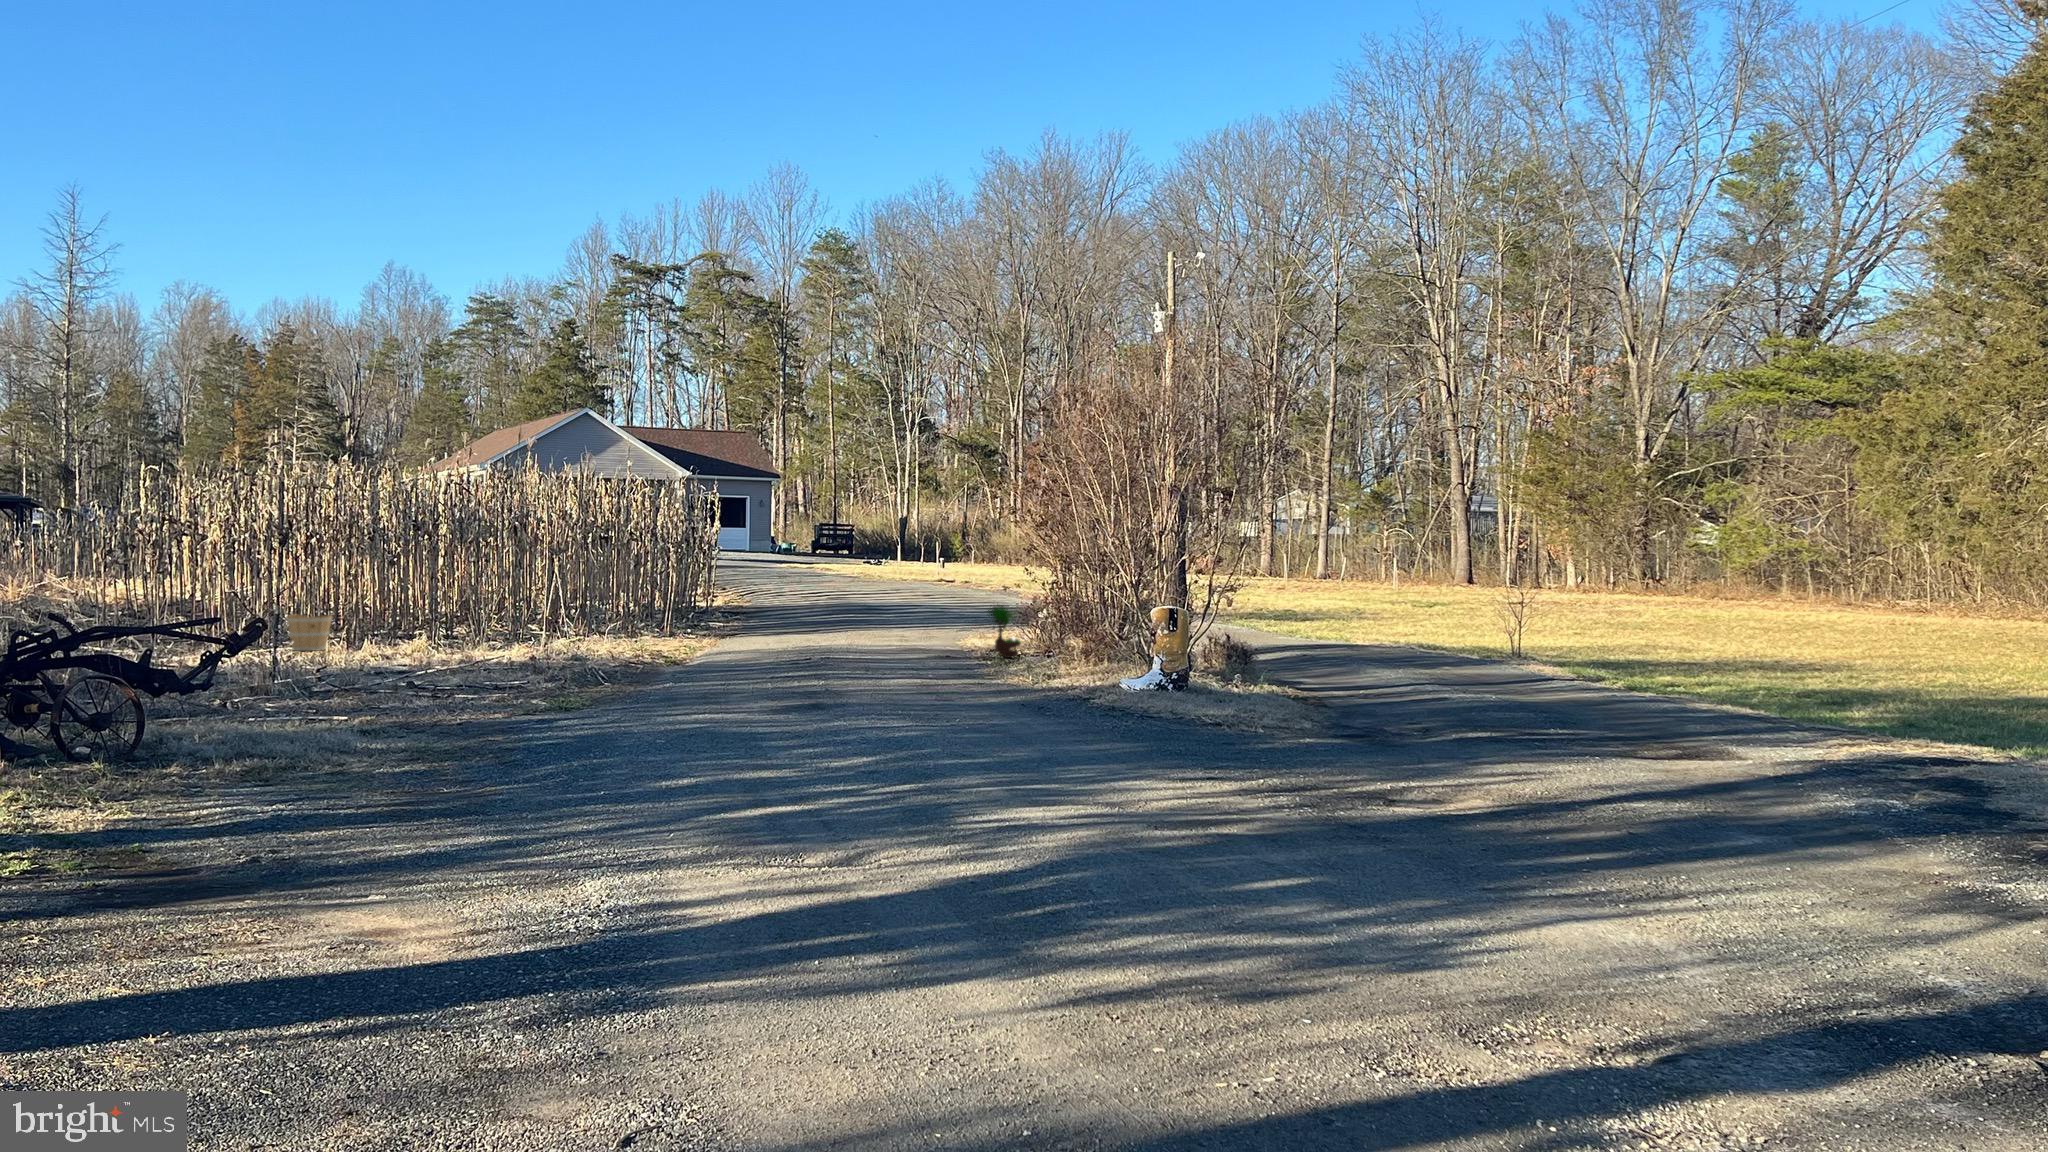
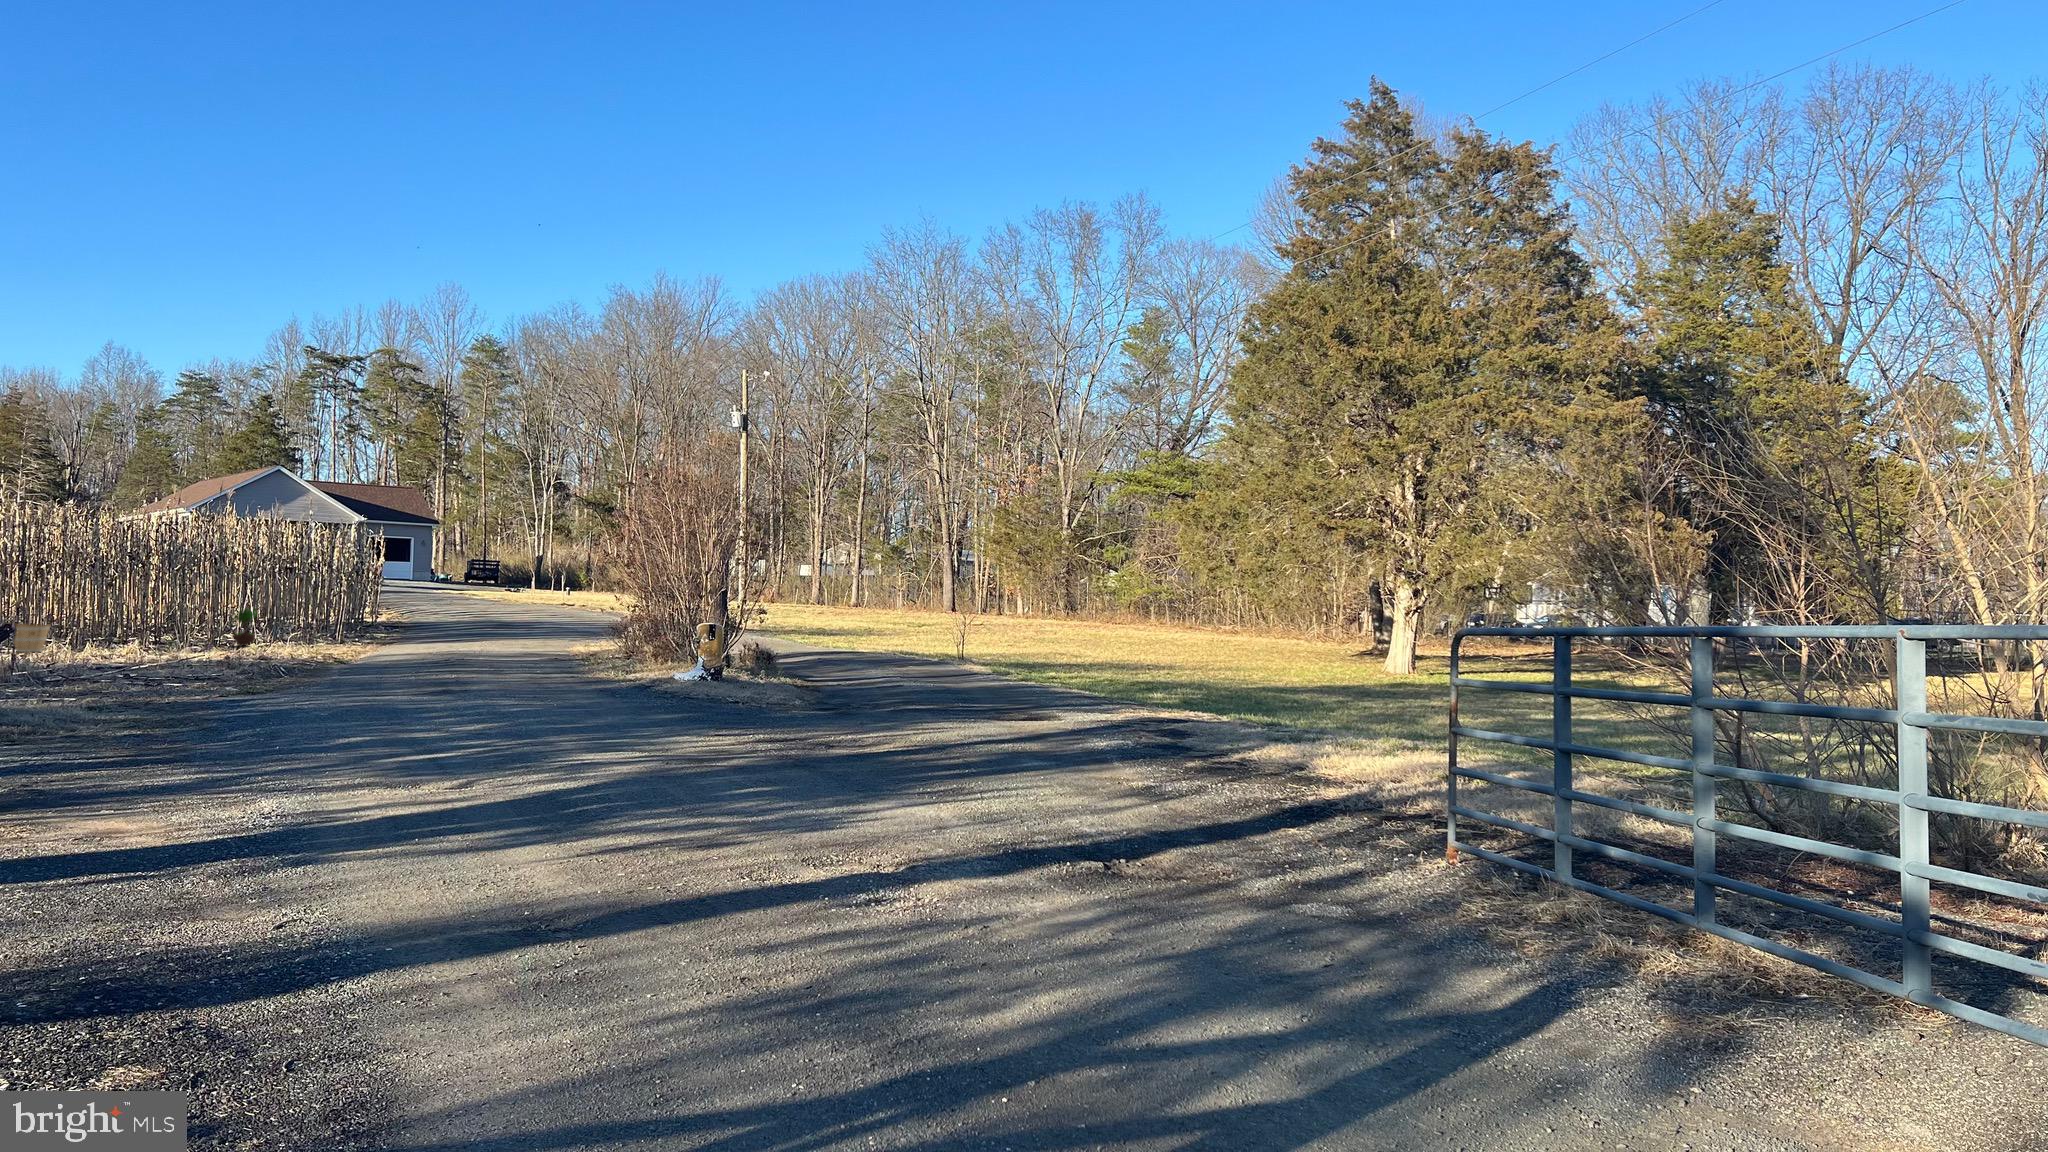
potted tree: present [988,604,1021,658] -> present [233,609,255,646]

